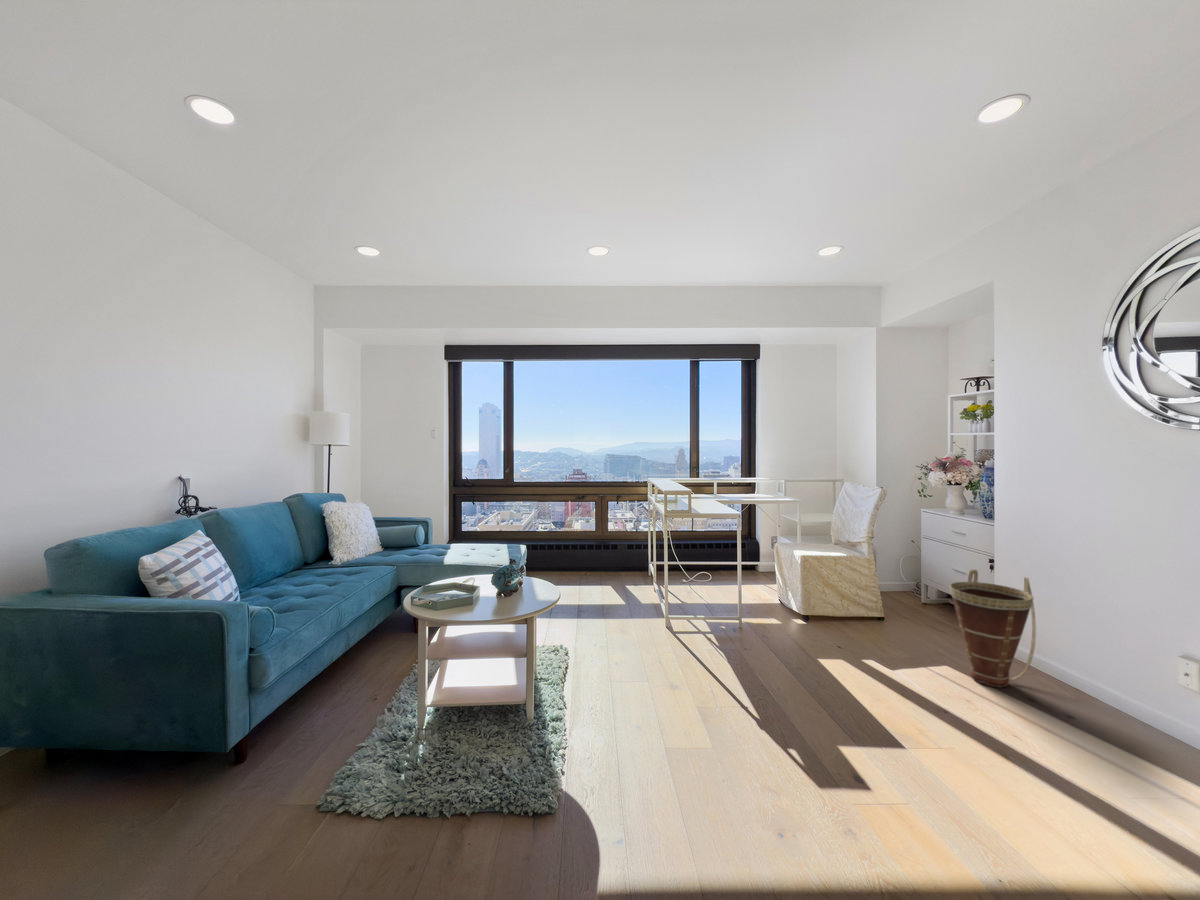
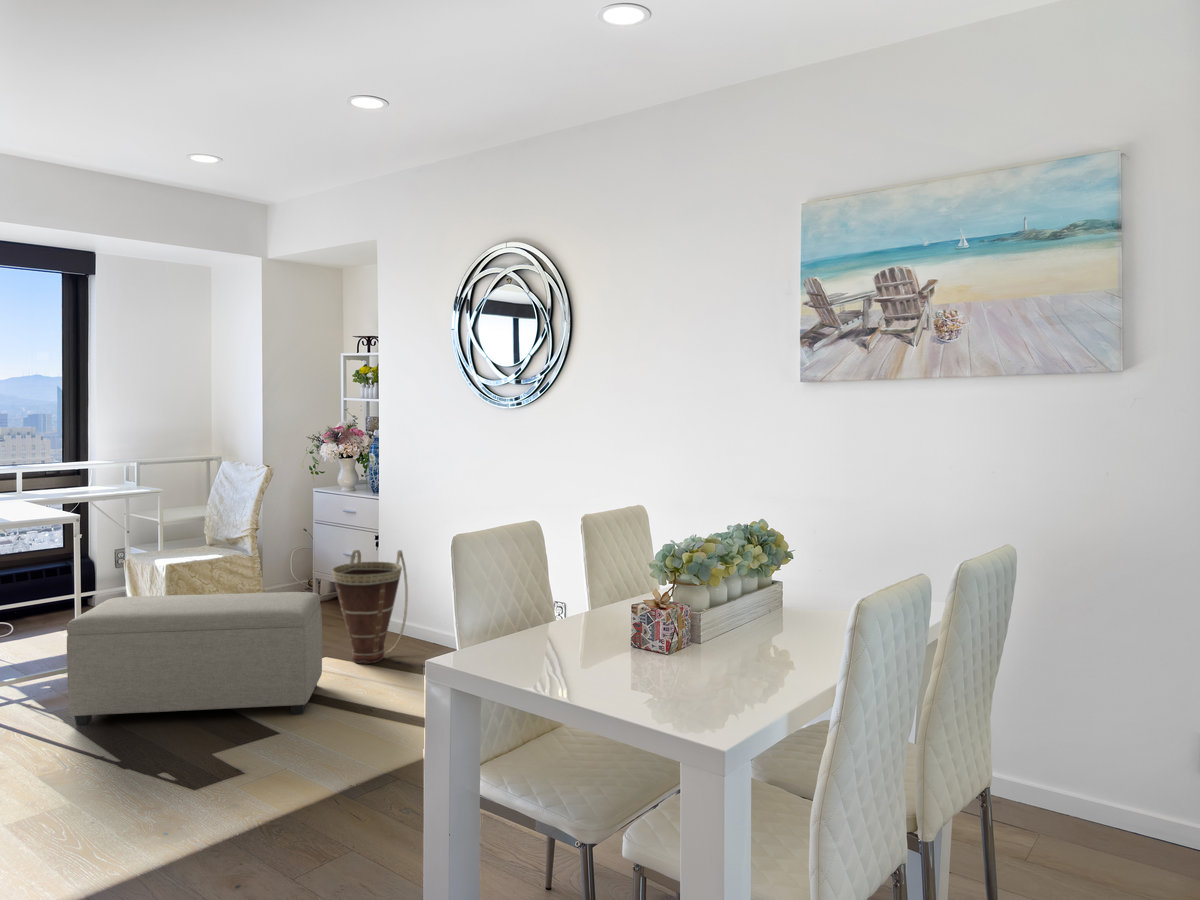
ottoman: none [729,577,942,728] -> present [67,592,322,726]

